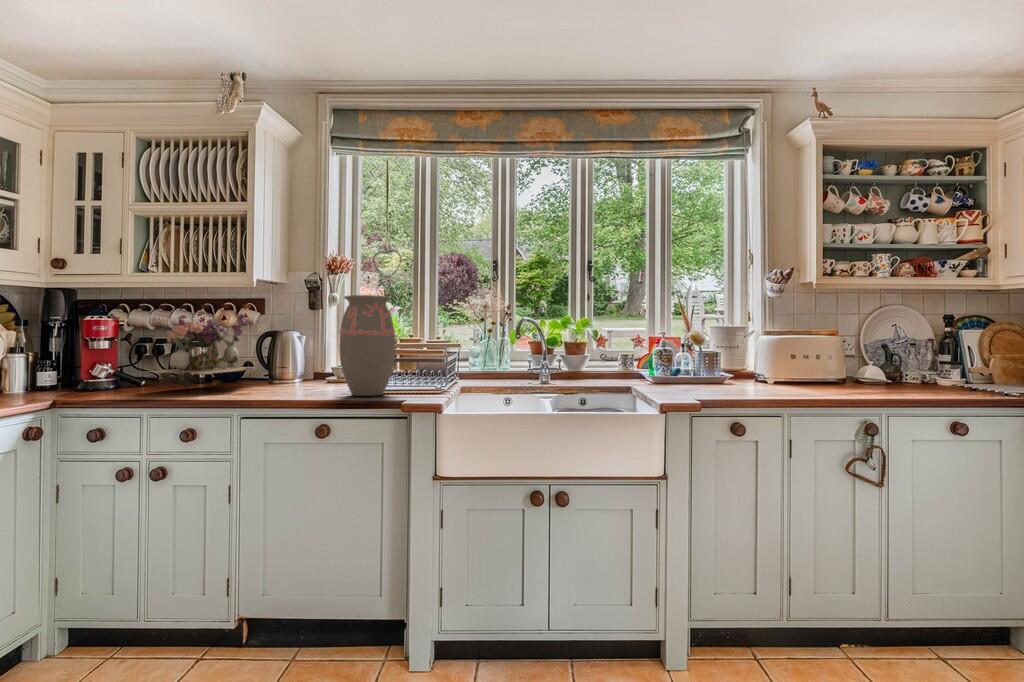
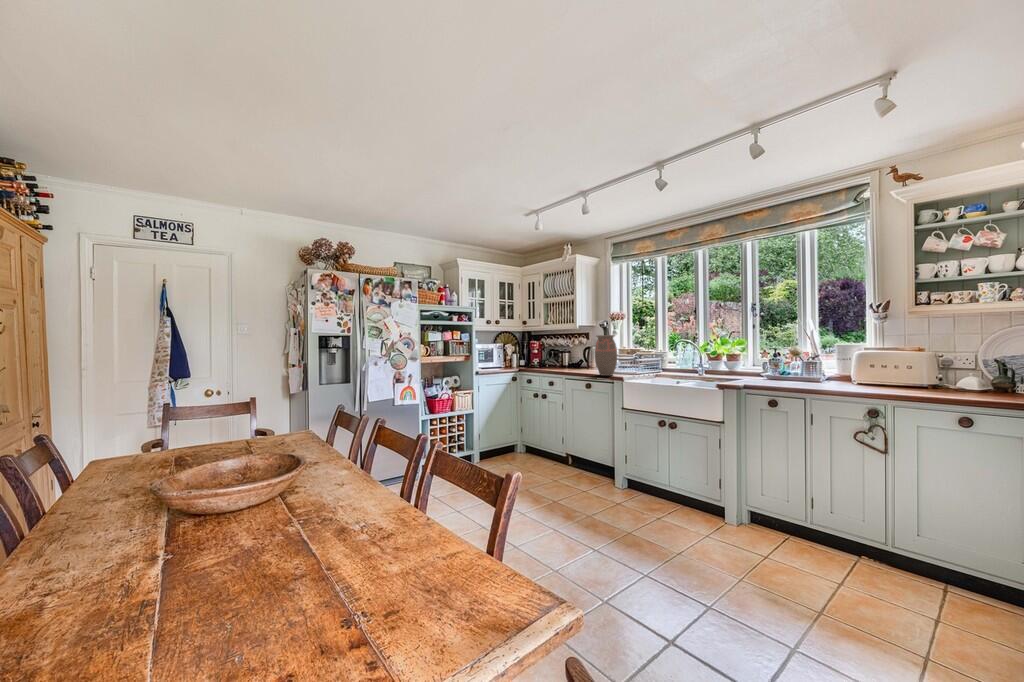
flower arrangement: present [149,313,254,388] -> none [542,339,581,369]

